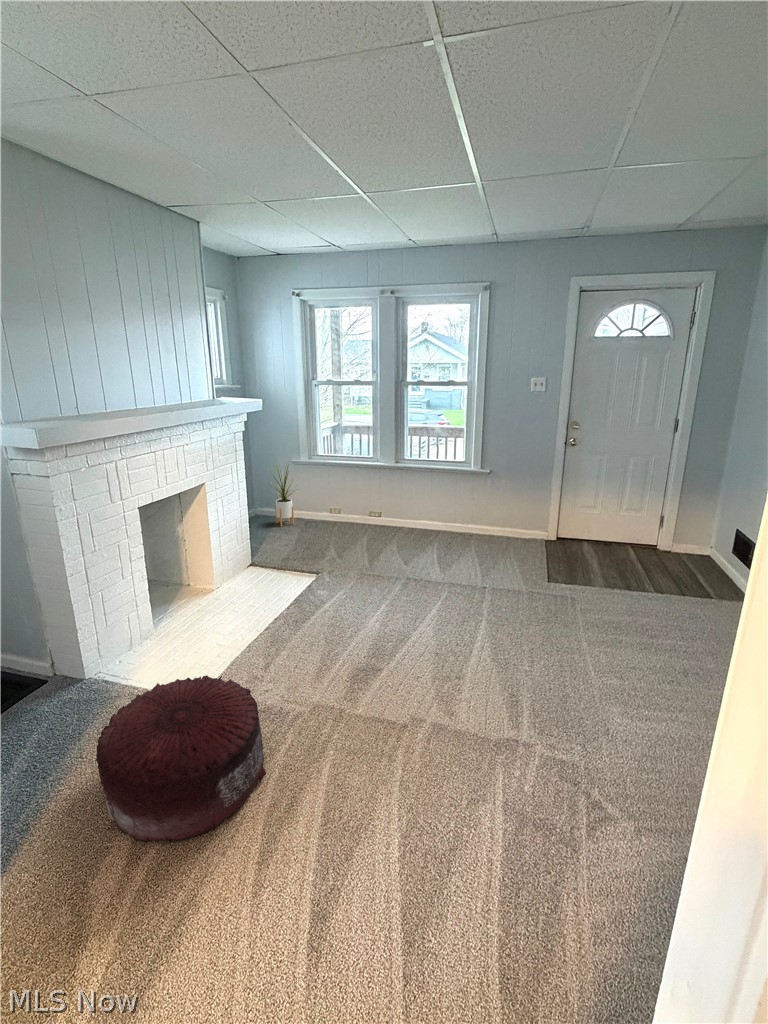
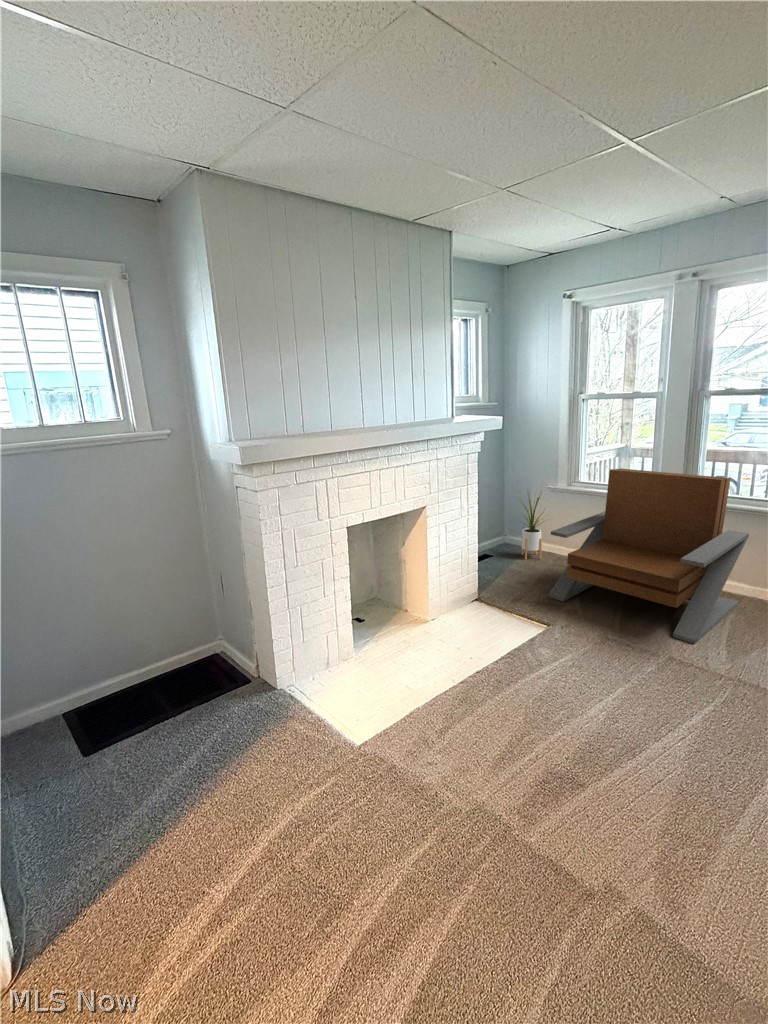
lounge chair: none [309,442,440,566] -> present [548,469,749,644]
pouf: present [96,676,266,842] -> none [209,721,392,931]

